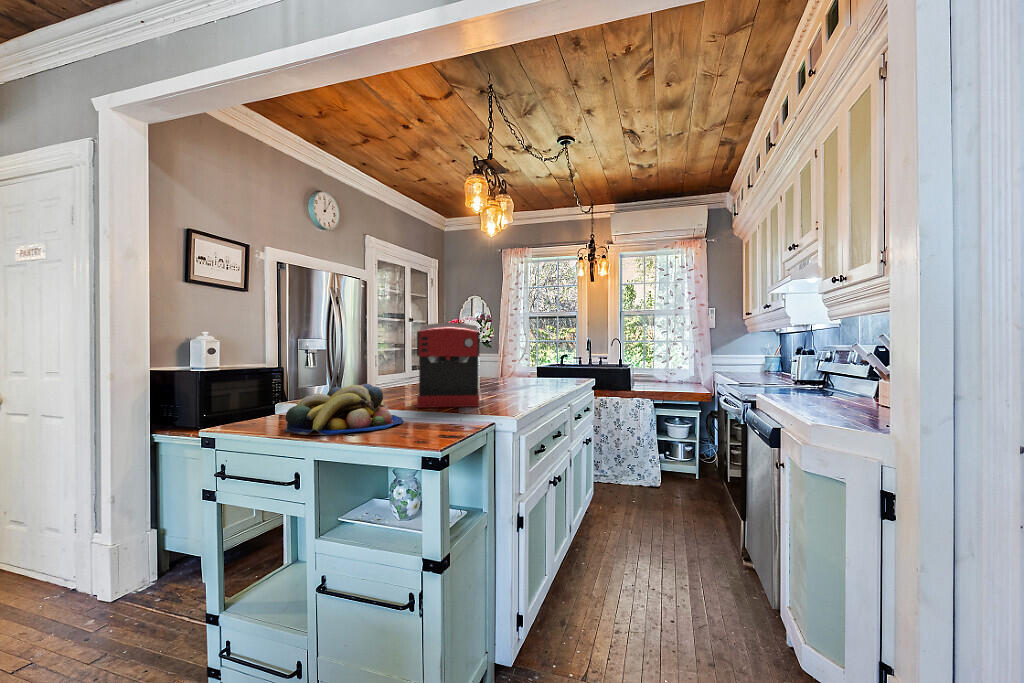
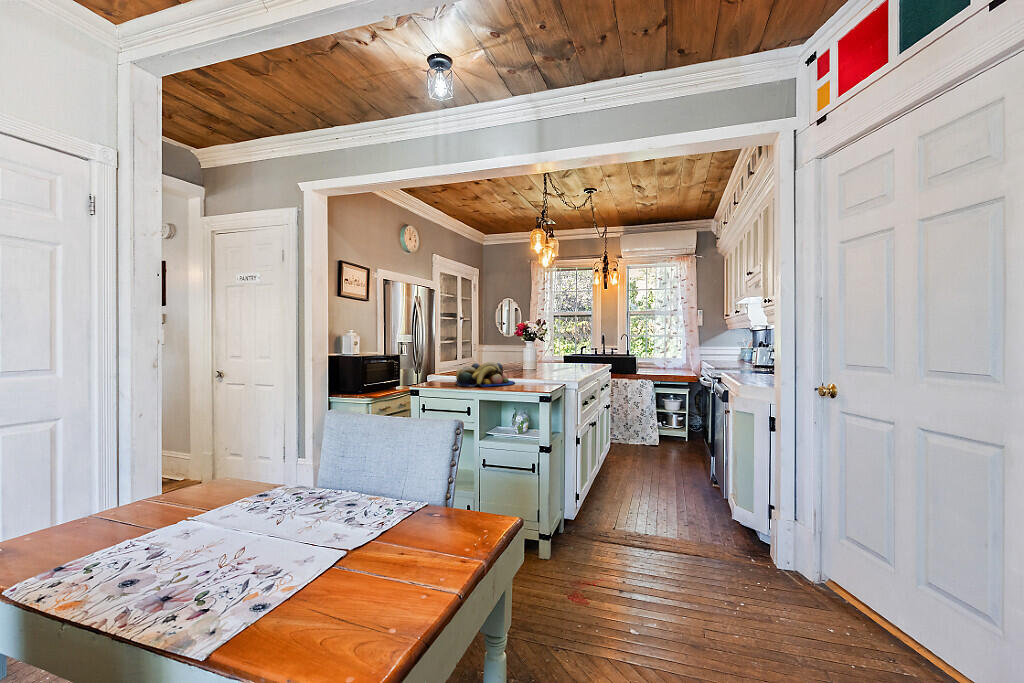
coffee maker: present [417,322,480,408] -> none [507,325,548,378]

